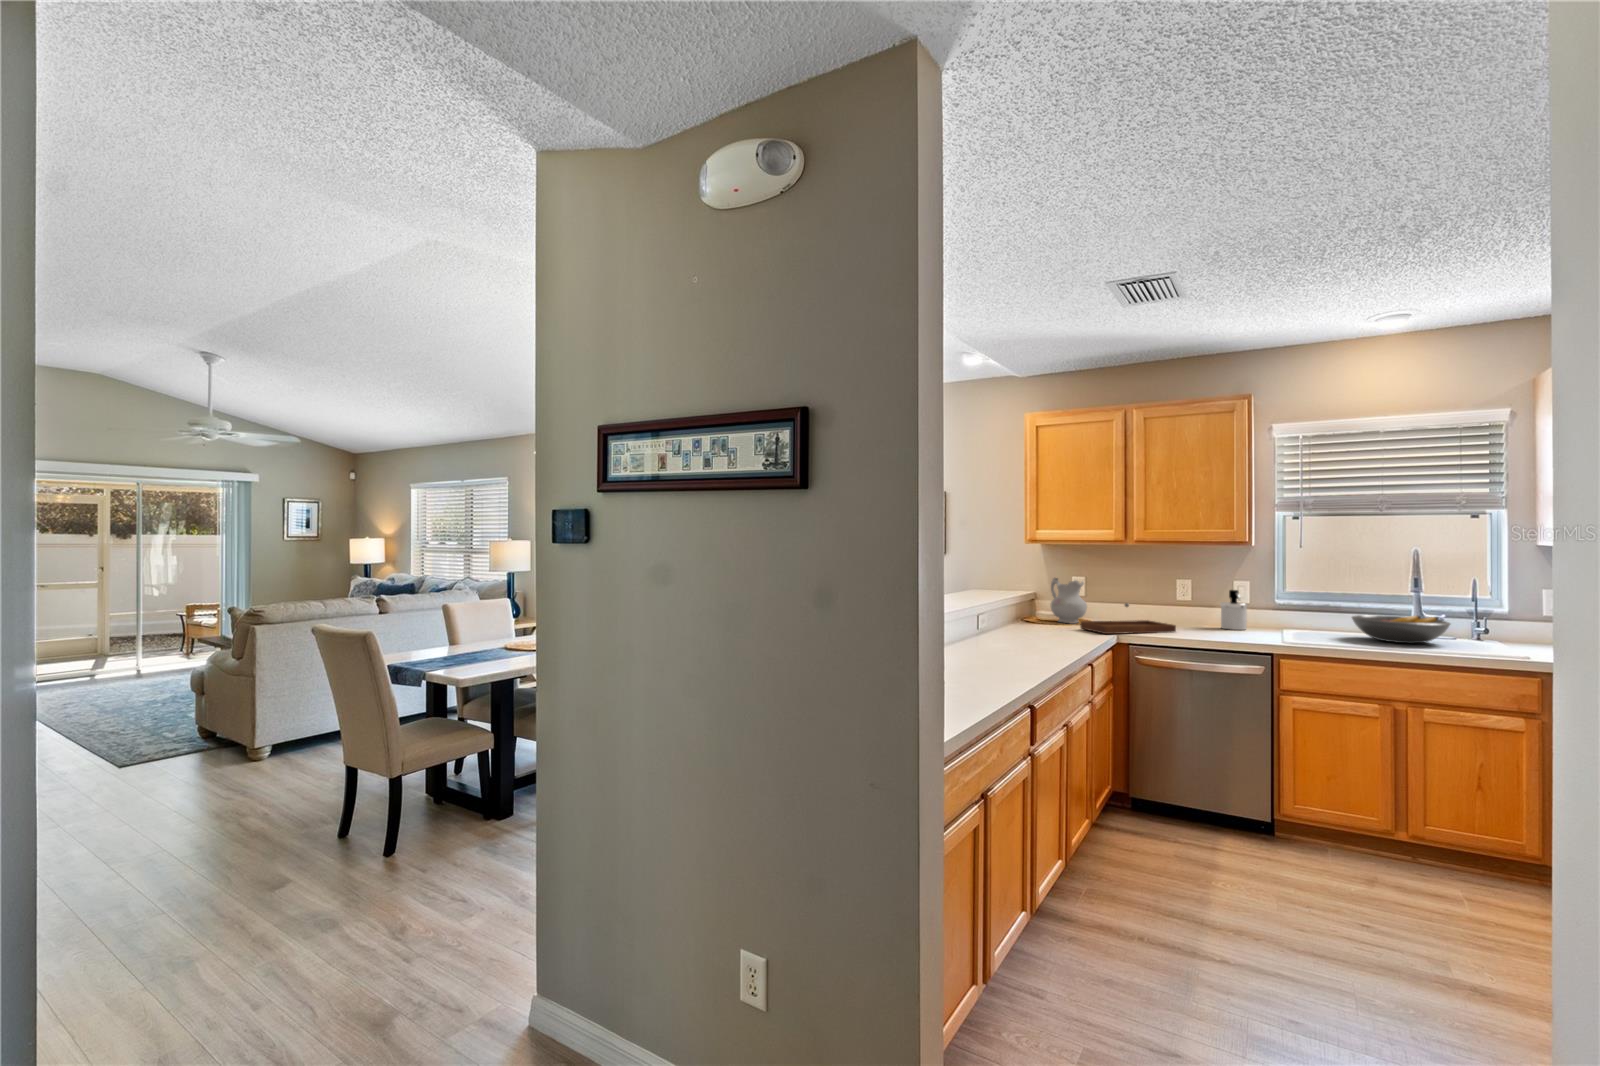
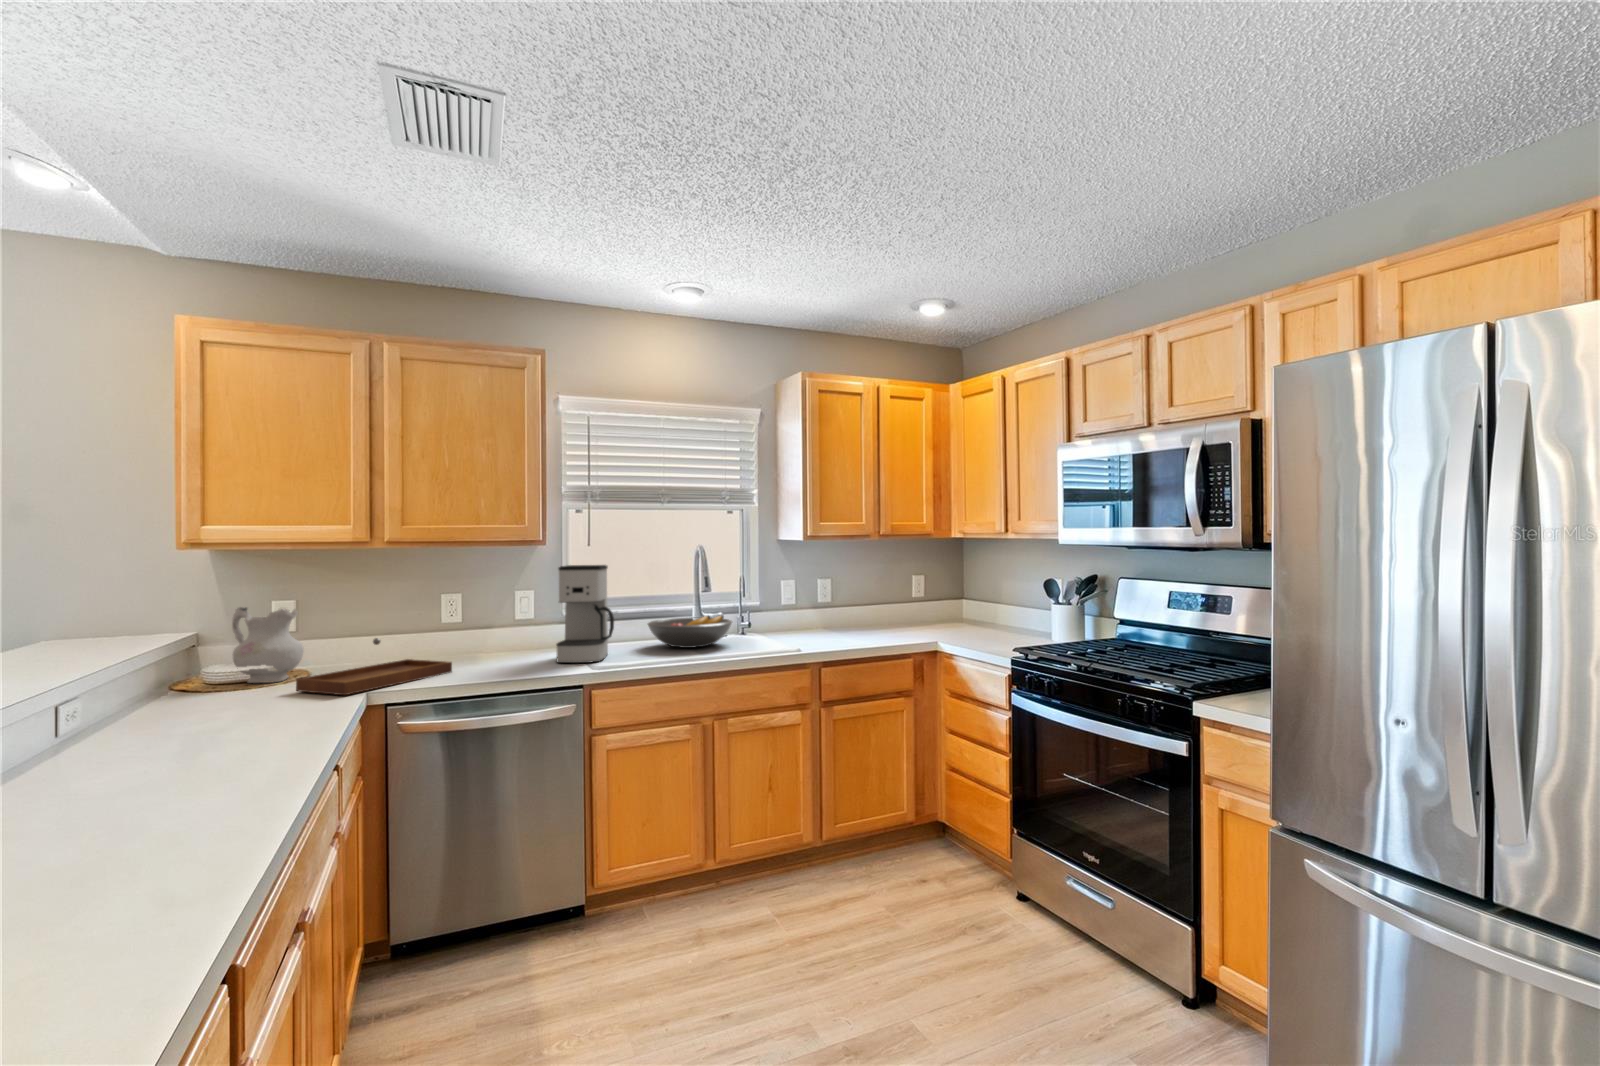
coffee maker: none [1256,562,1311,640] -> present [556,565,614,663]
soap dispenser: present [1220,590,1248,630] -> none [503,603,536,656]

